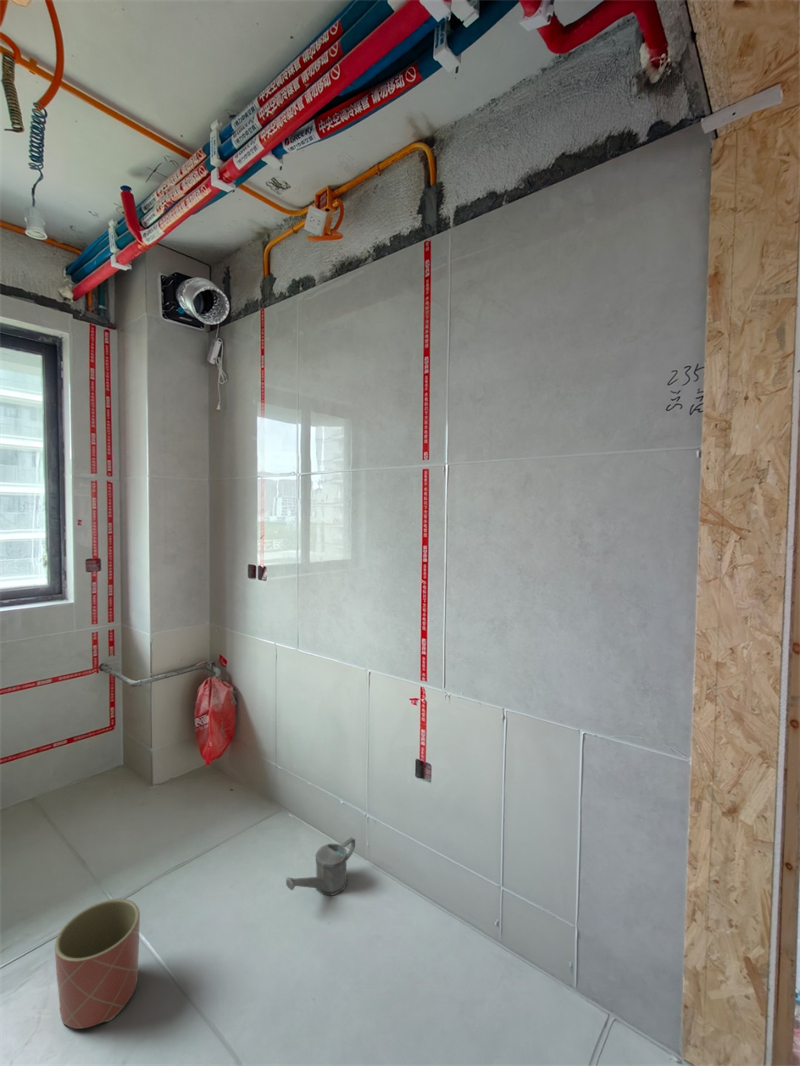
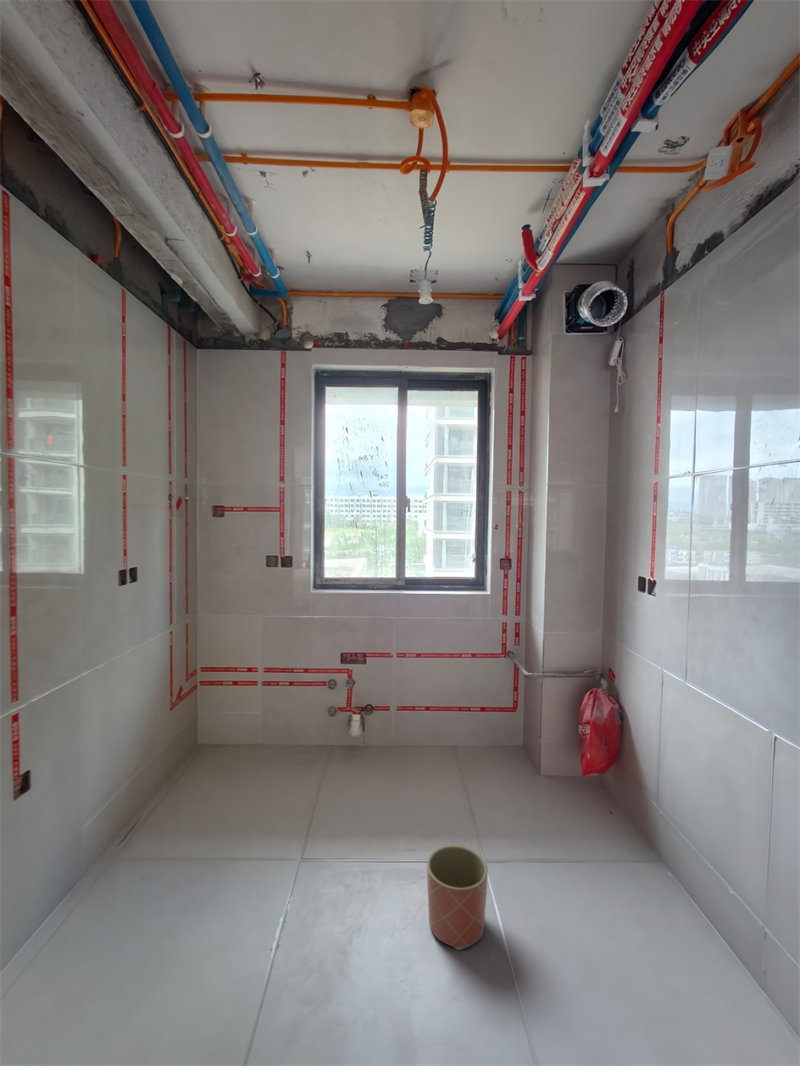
watering can: present [286,838,355,895] -> none [635,931,744,1005]

